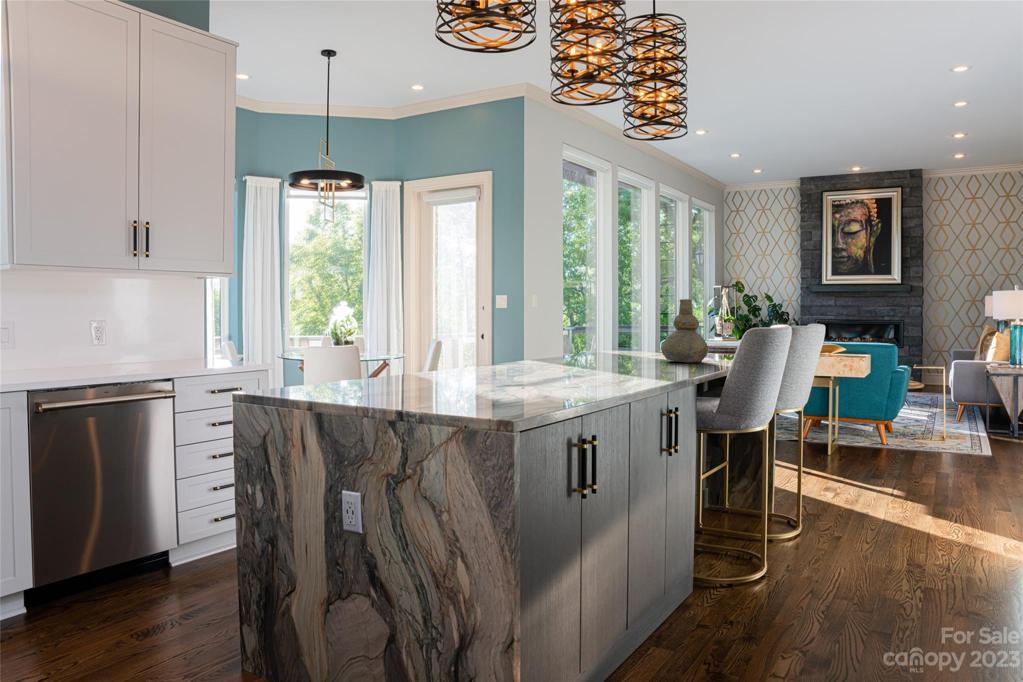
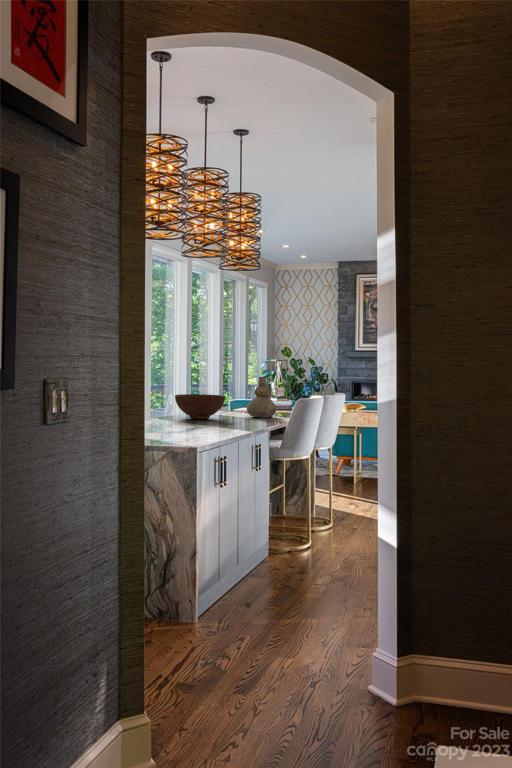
fruit bowl: none [546,327,623,364] -> present [175,394,225,419]

